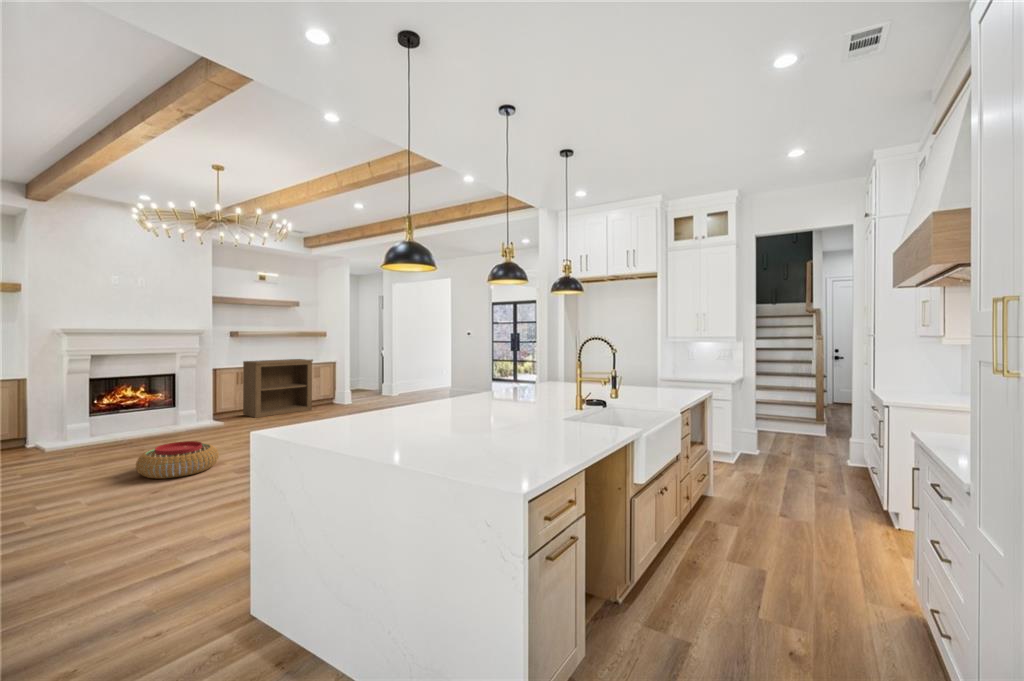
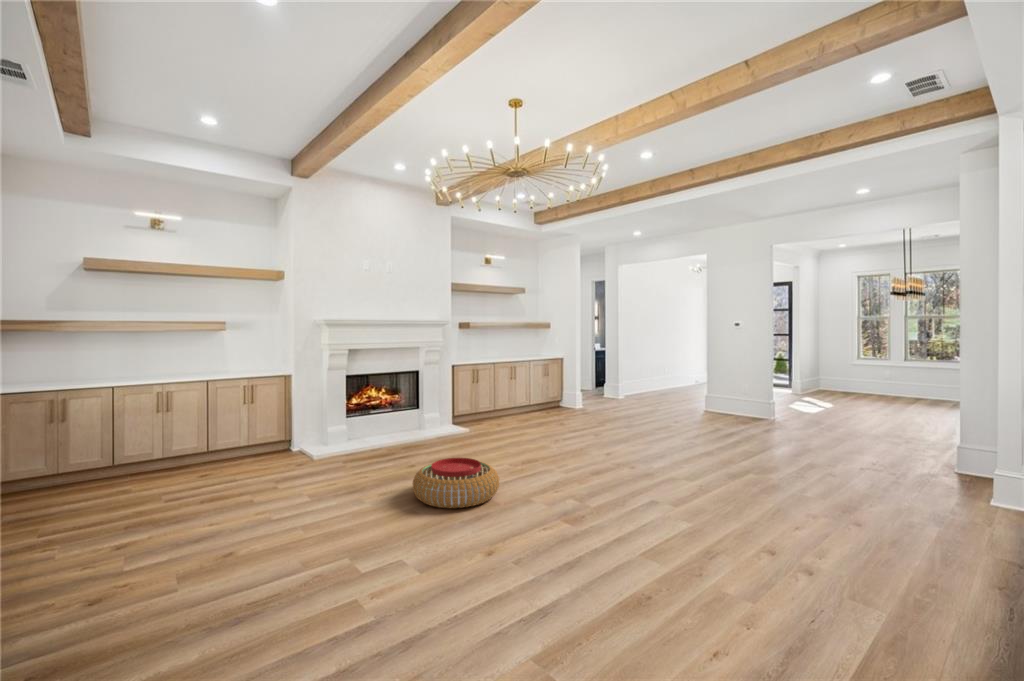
bookshelf: present [243,359,313,418] -> none [476,355,549,424]

